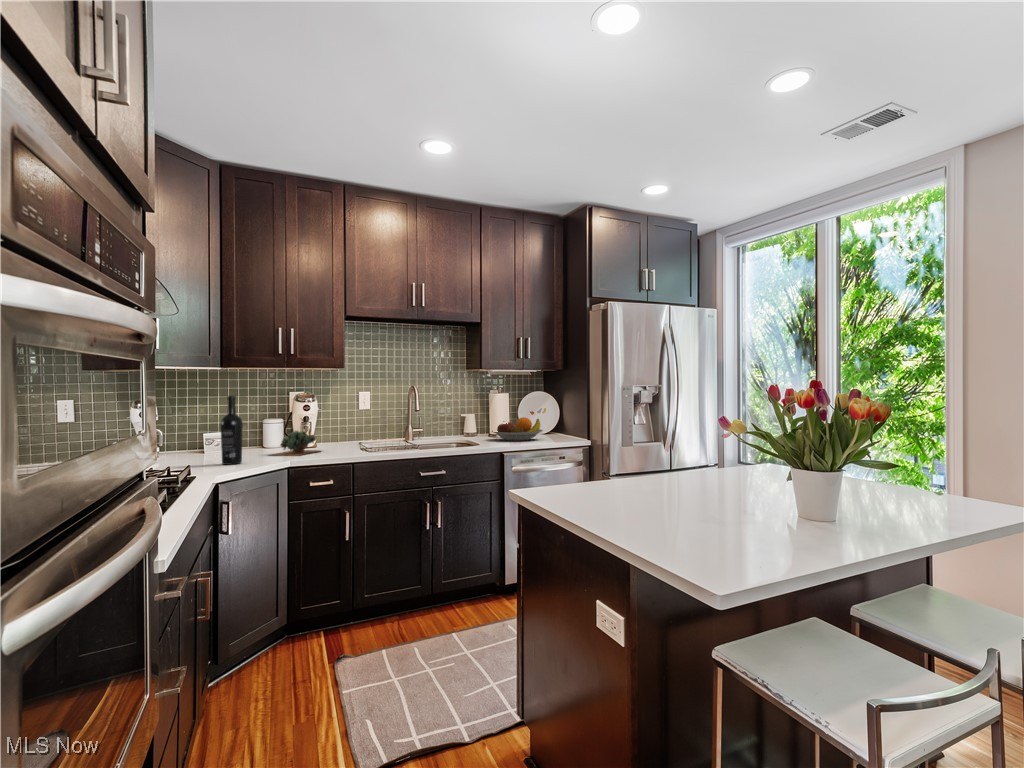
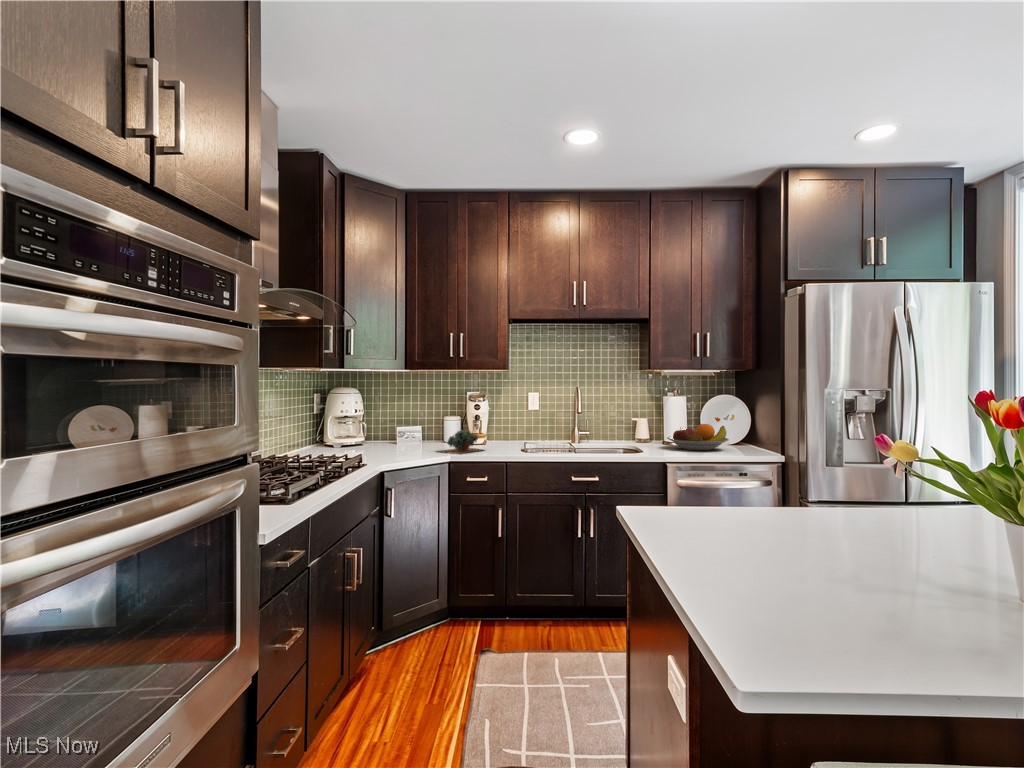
wine bottle: present [221,396,243,465] -> none [389,398,407,460]

